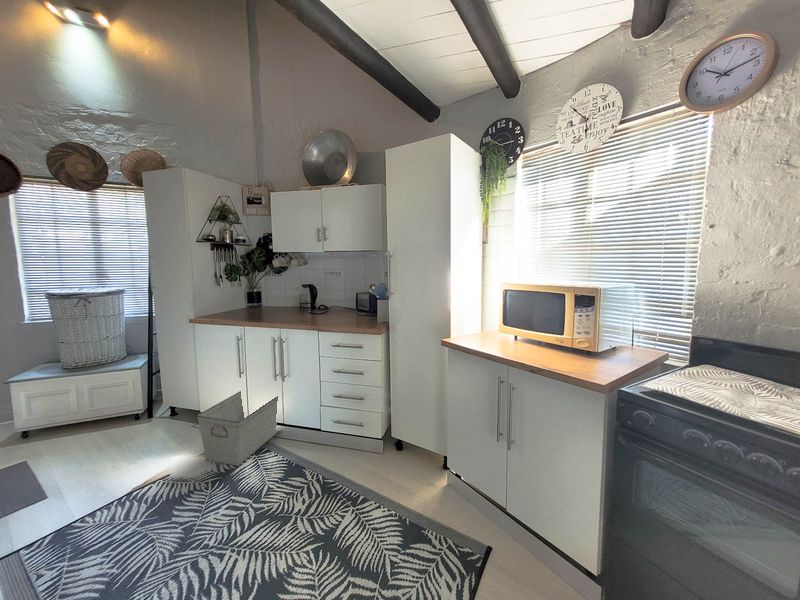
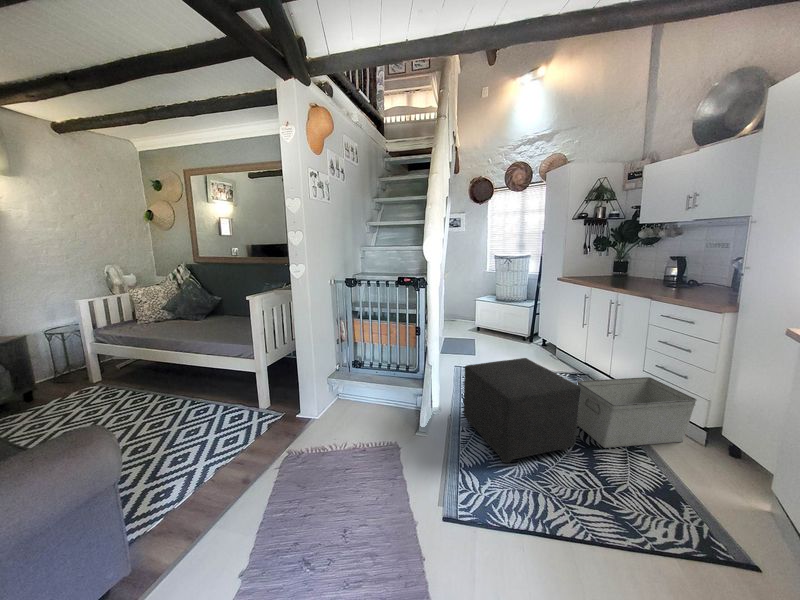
ottoman: none [21,416,214,564] -> present [464,358,581,463]

